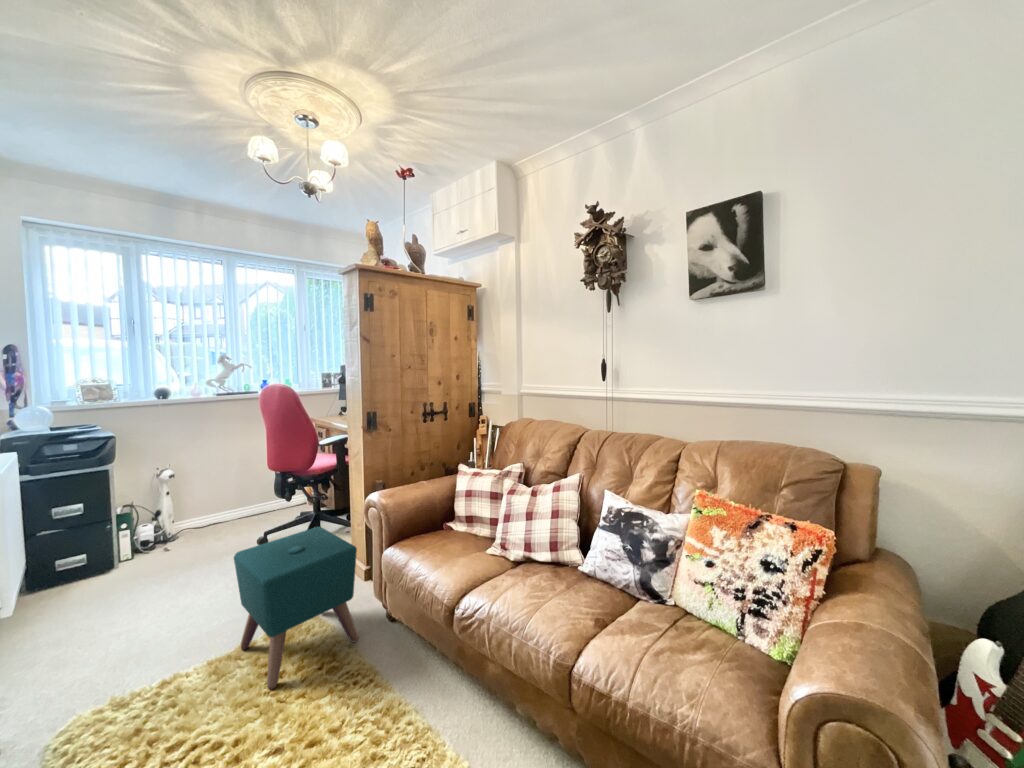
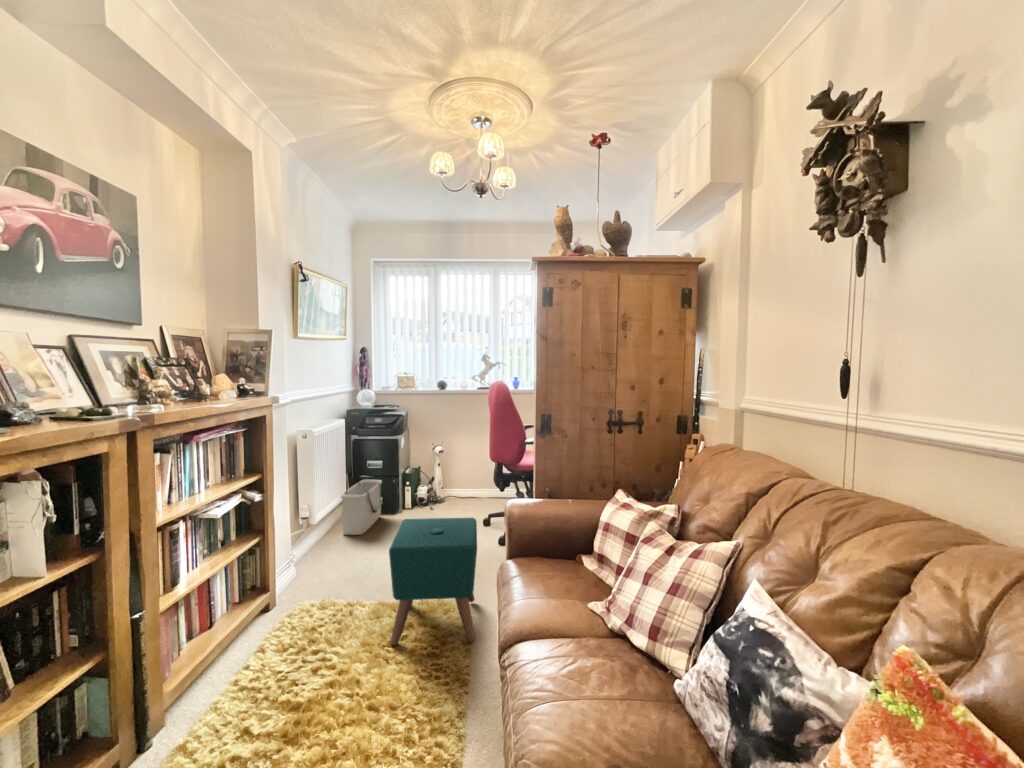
storage bin: none [32,532,96,624] -> present [341,480,382,535]

